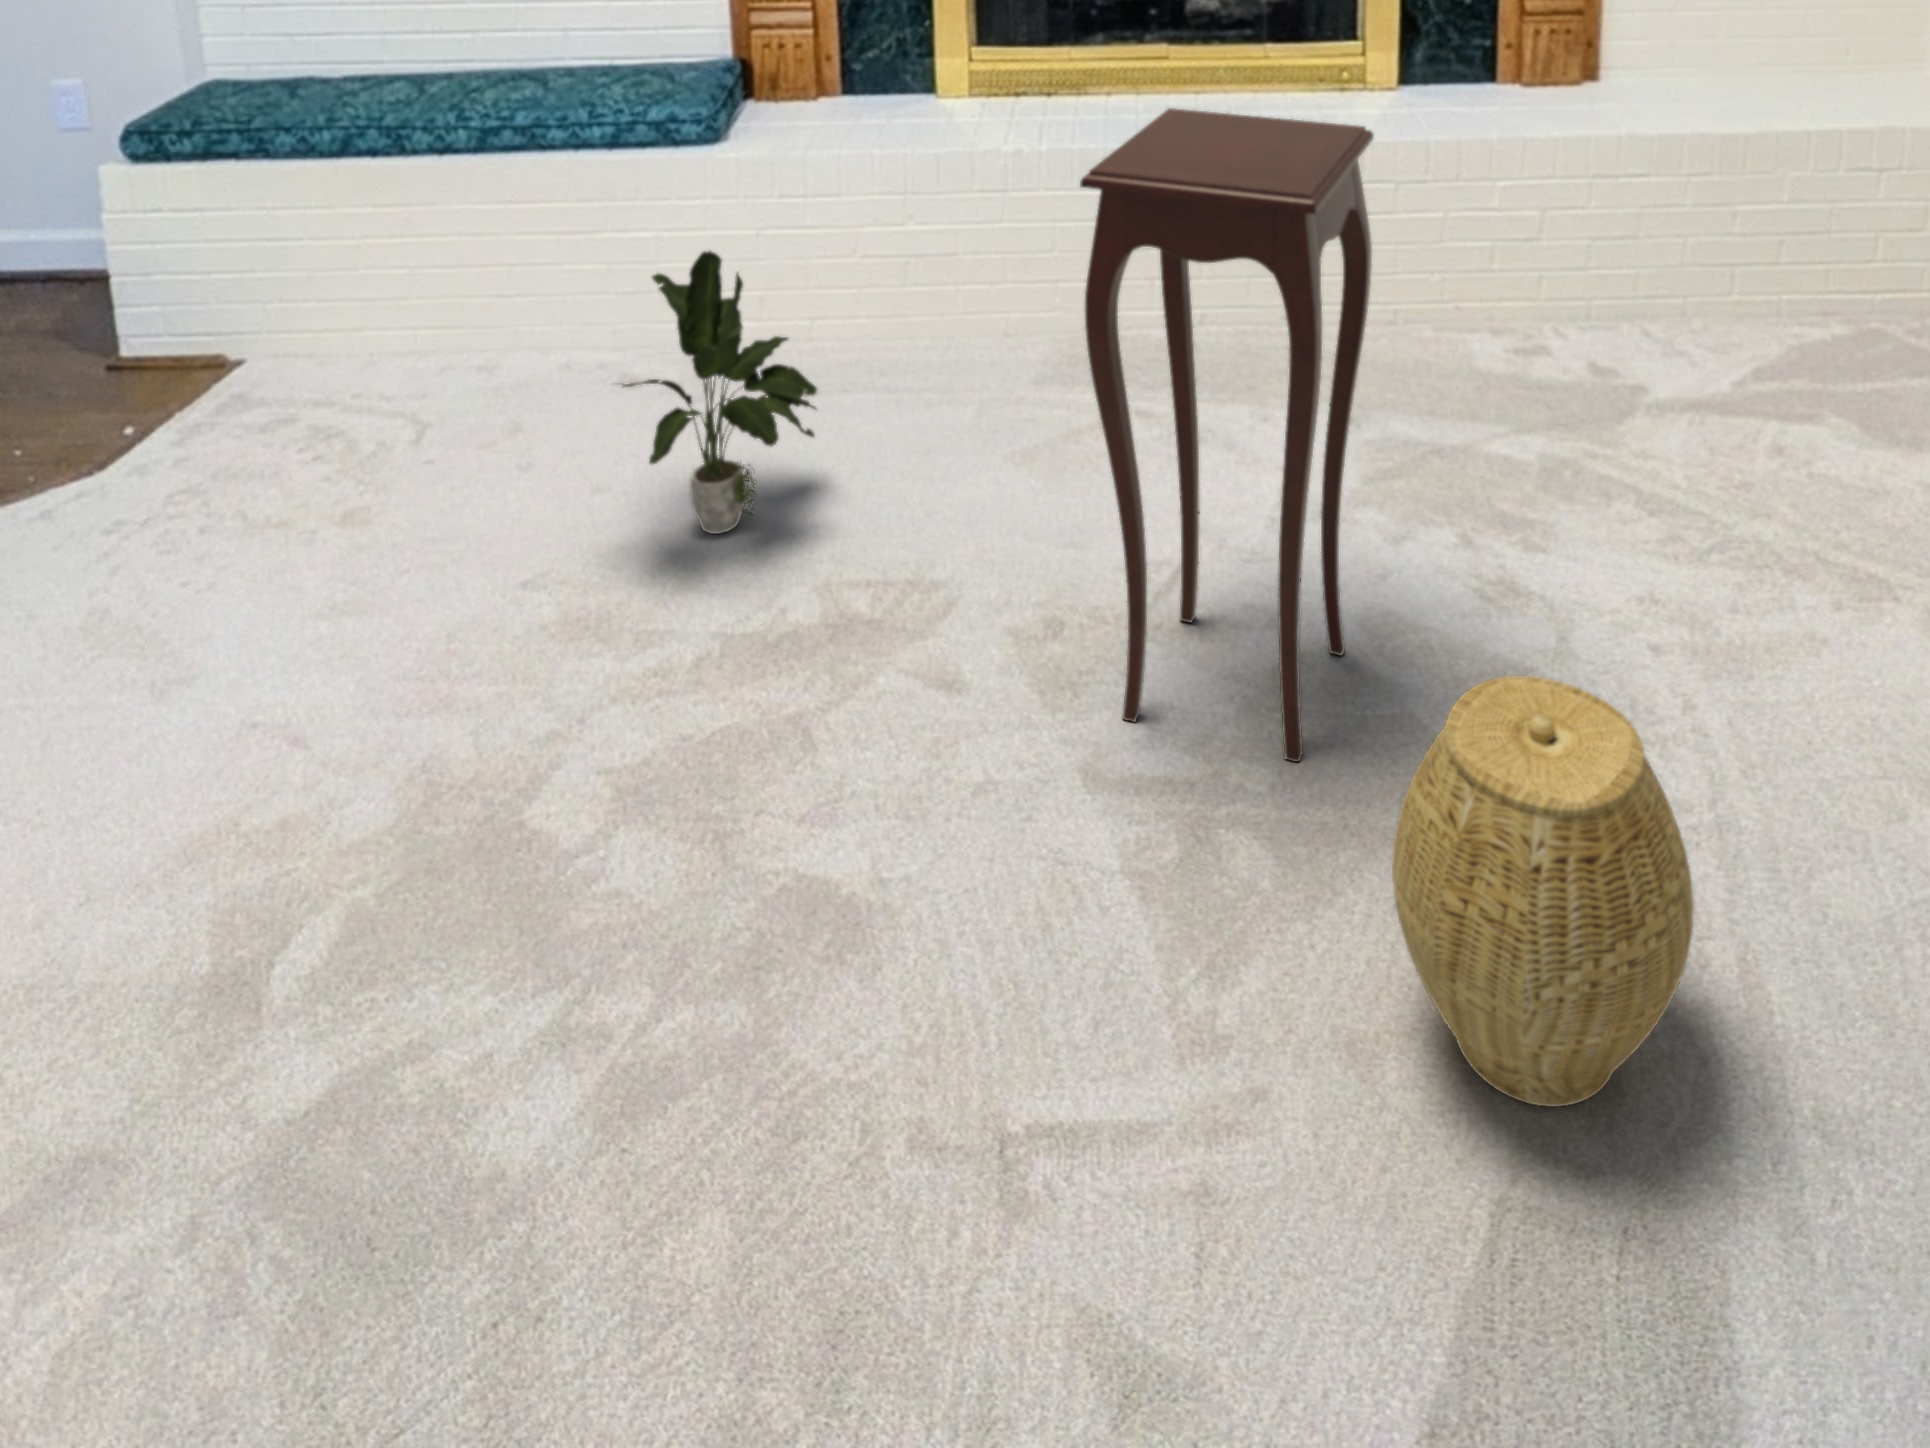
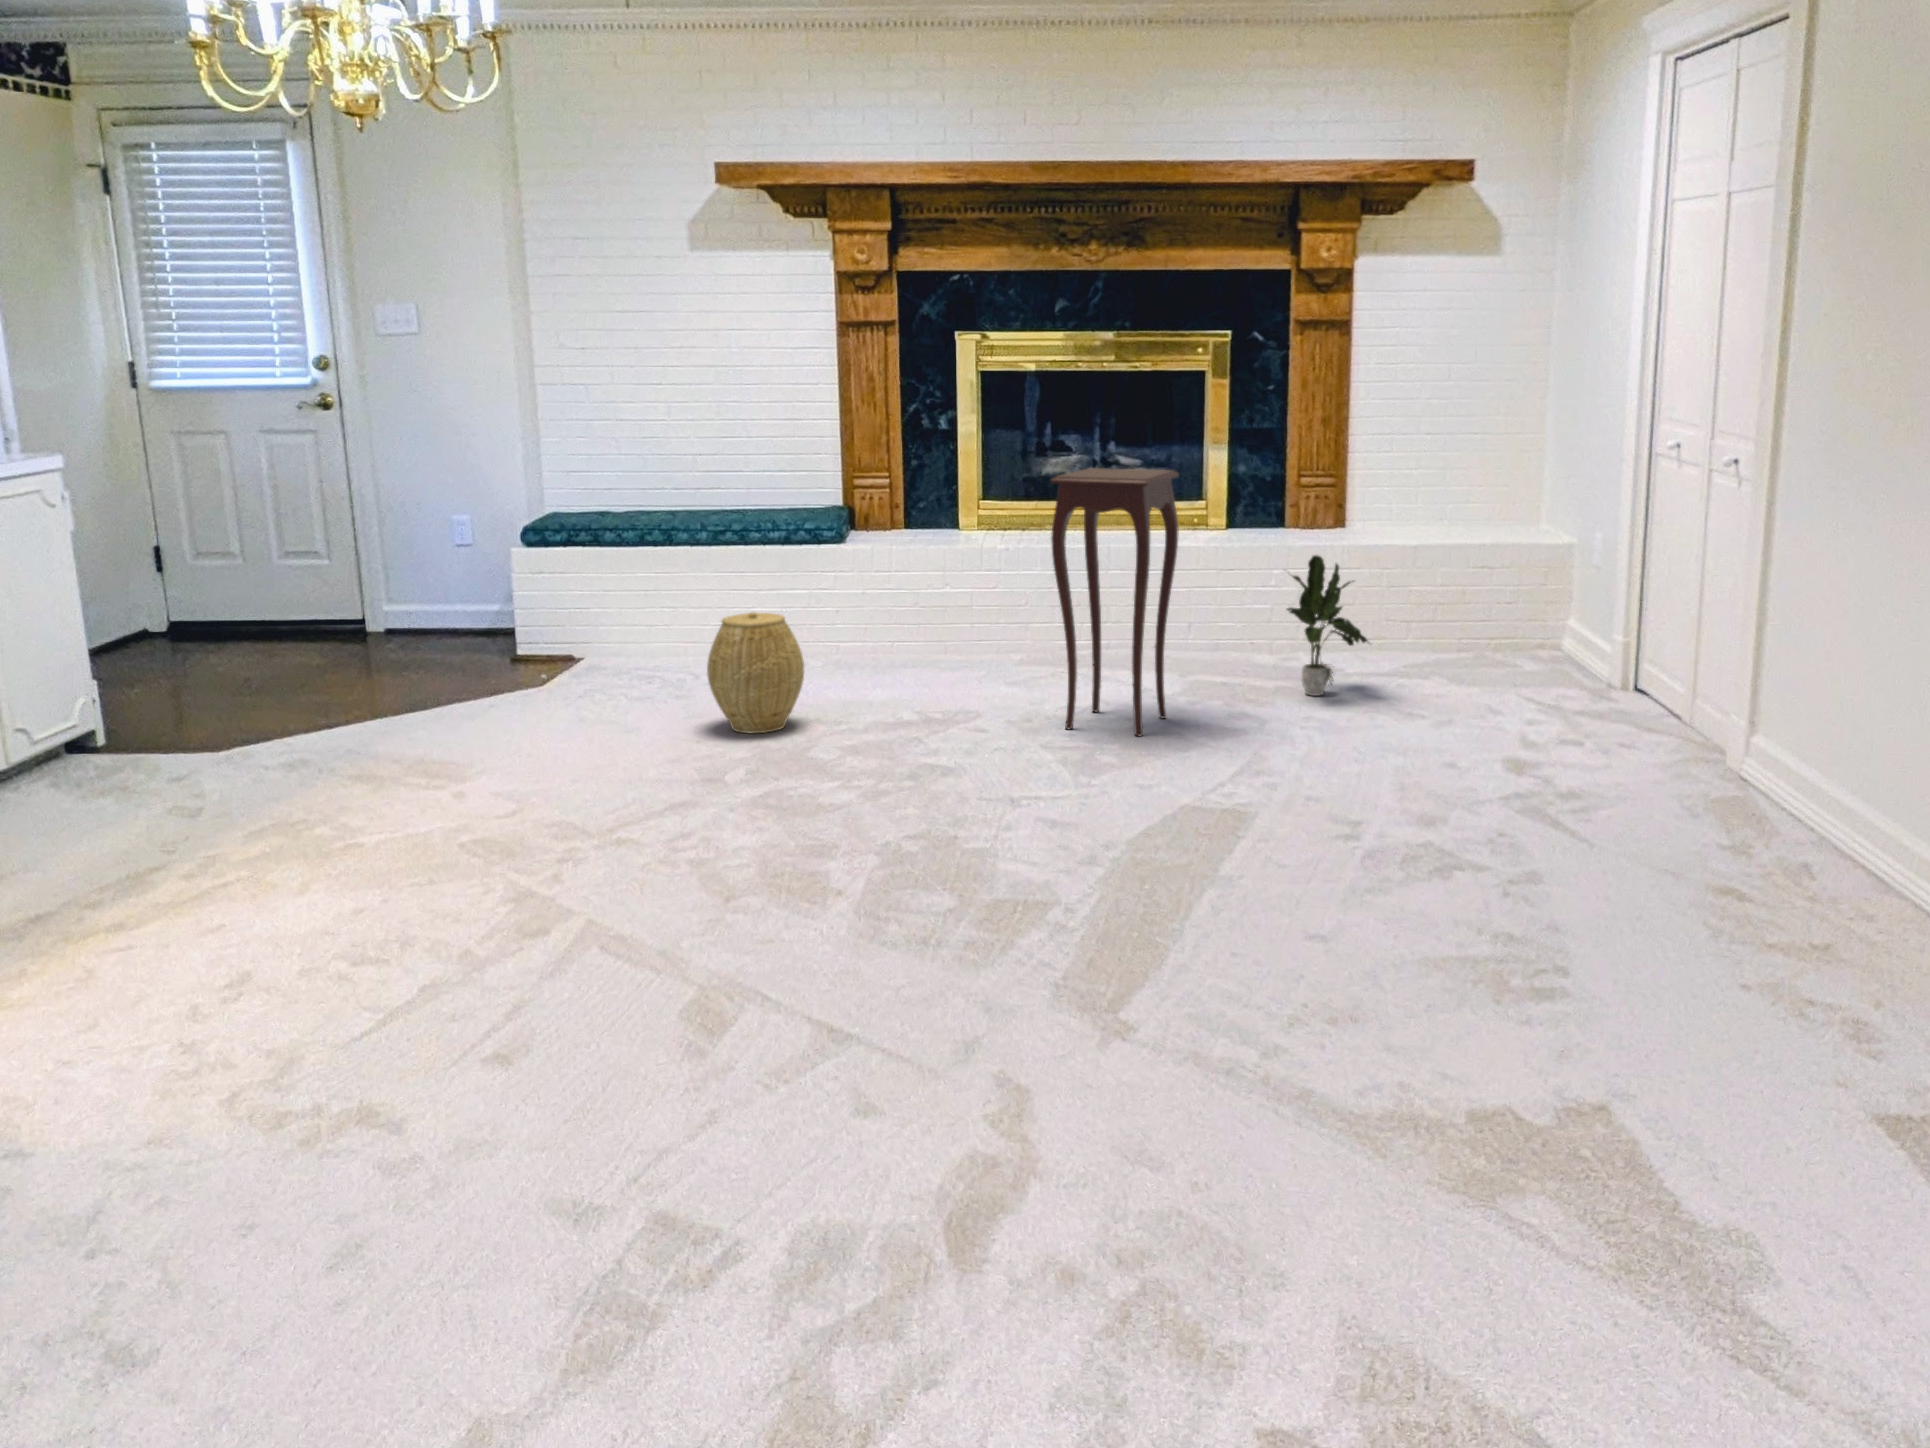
potted plant: present [623,251,817,534] -> present [1287,555,1369,696]
woven basket: present [1392,676,1694,1107] -> present [707,612,804,733]

